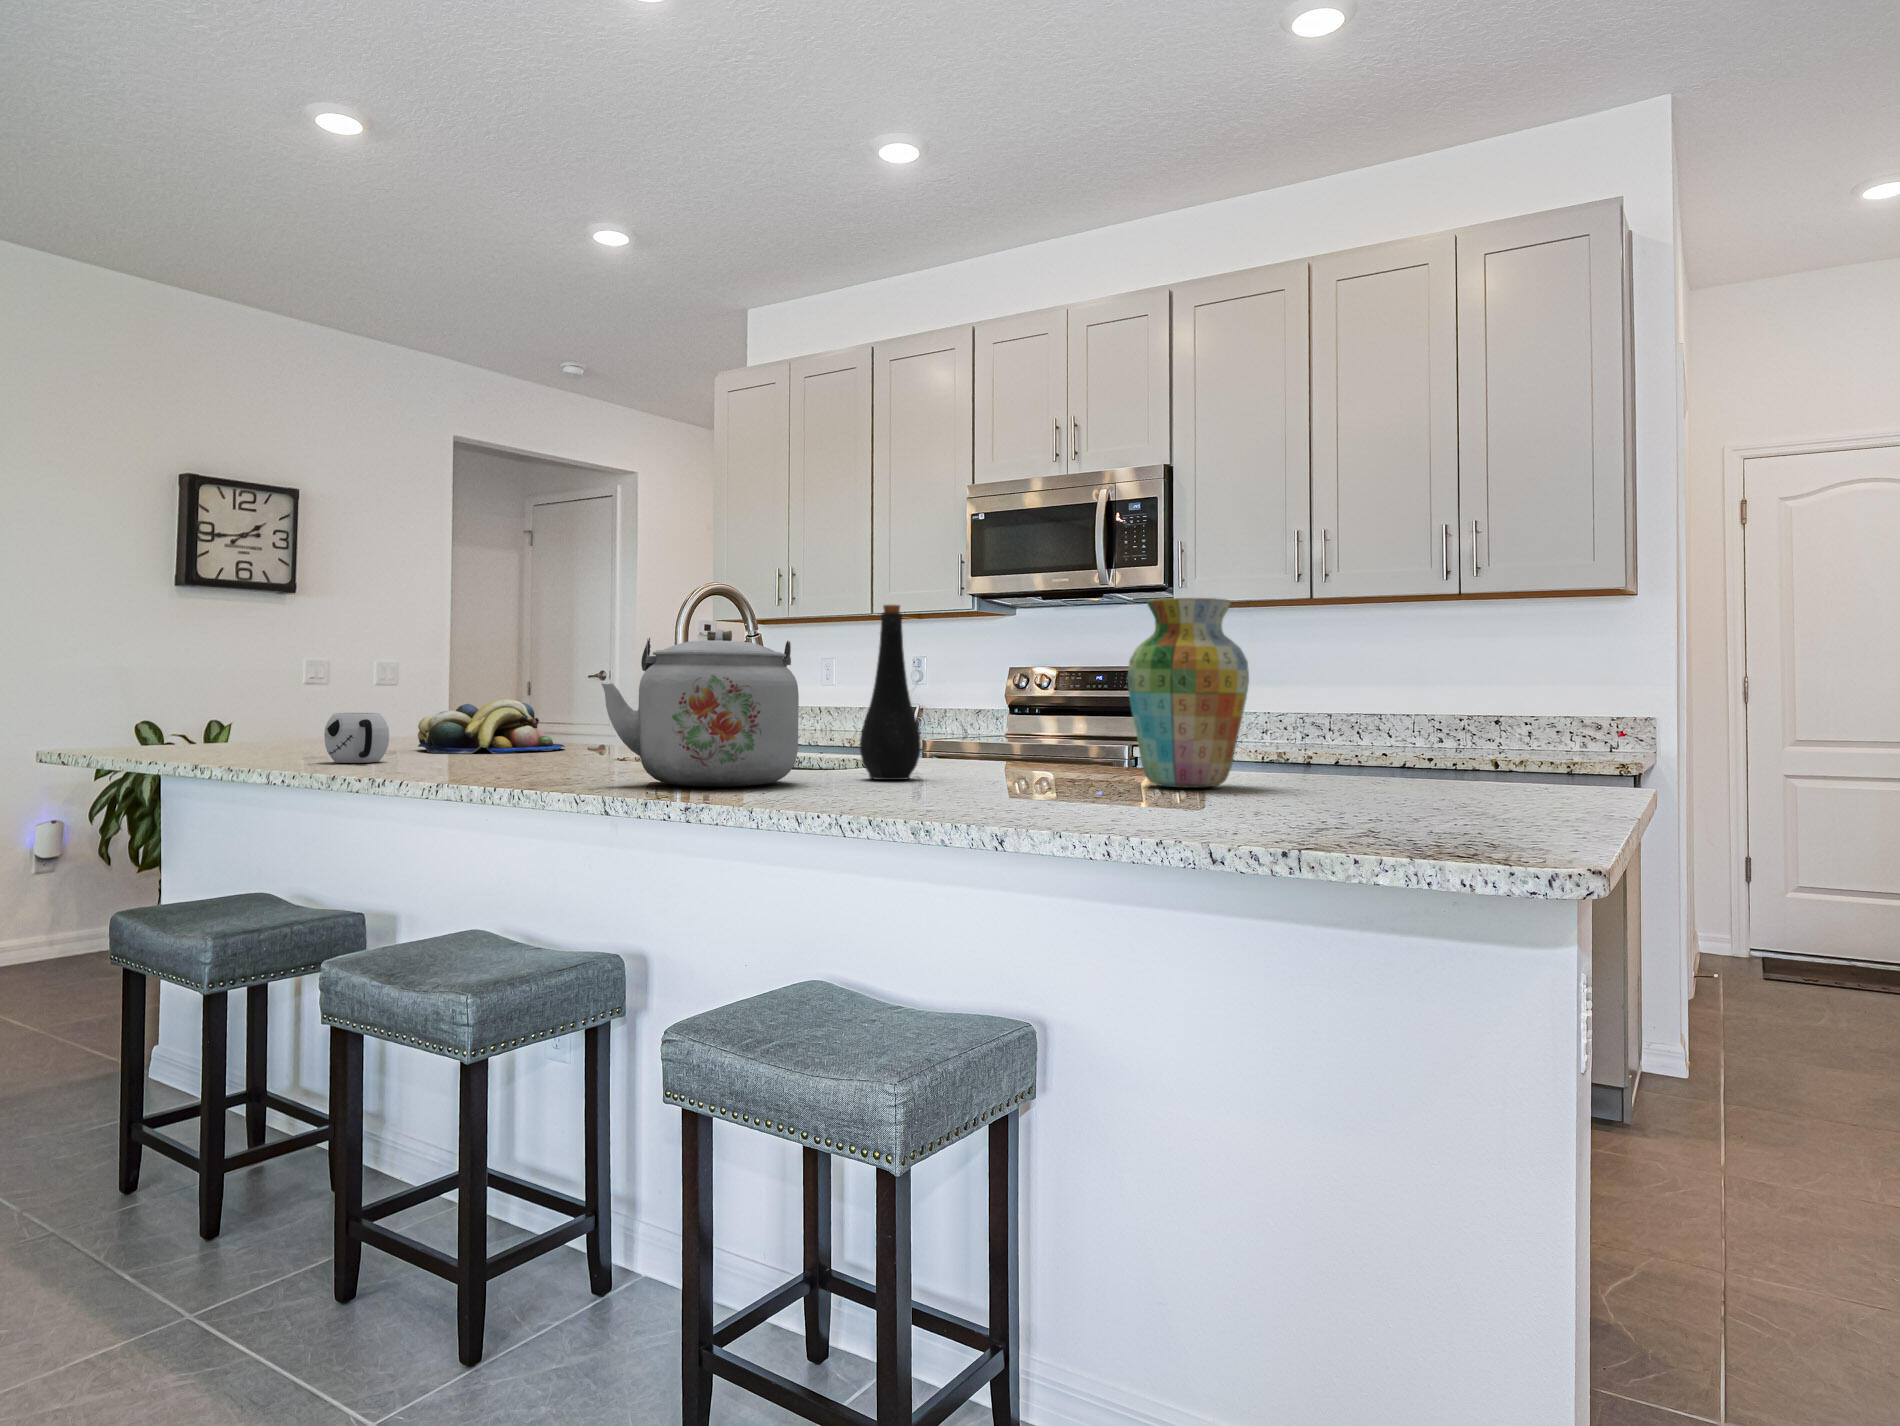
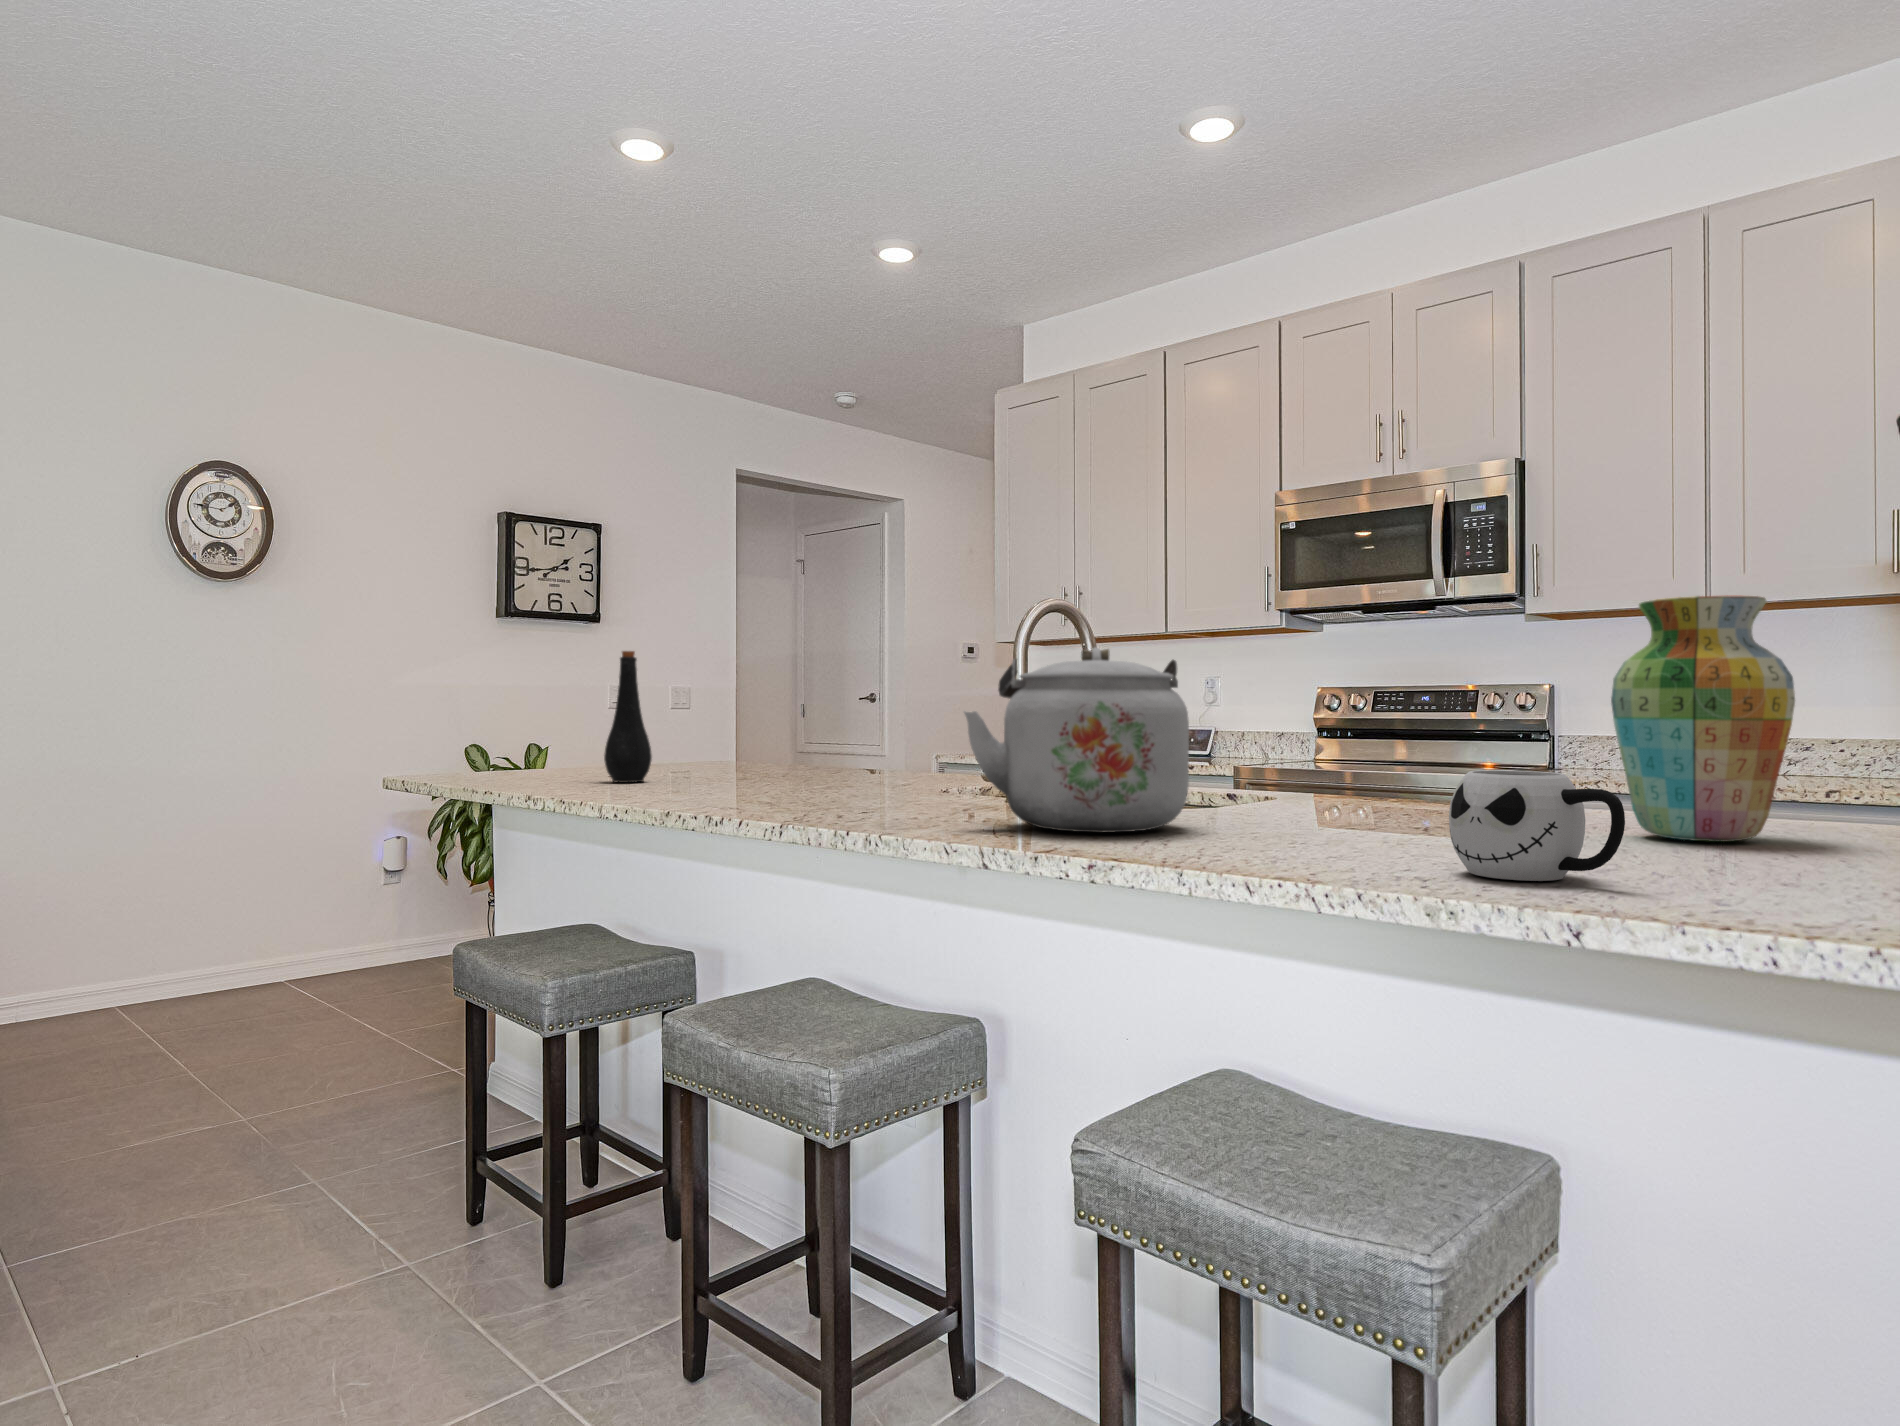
bottle: present [860,605,921,780] -> present [604,651,652,783]
fruit bowl: present [418,699,565,754] -> none [731,725,875,782]
mug: present [324,713,389,763] -> present [1449,770,1625,881]

